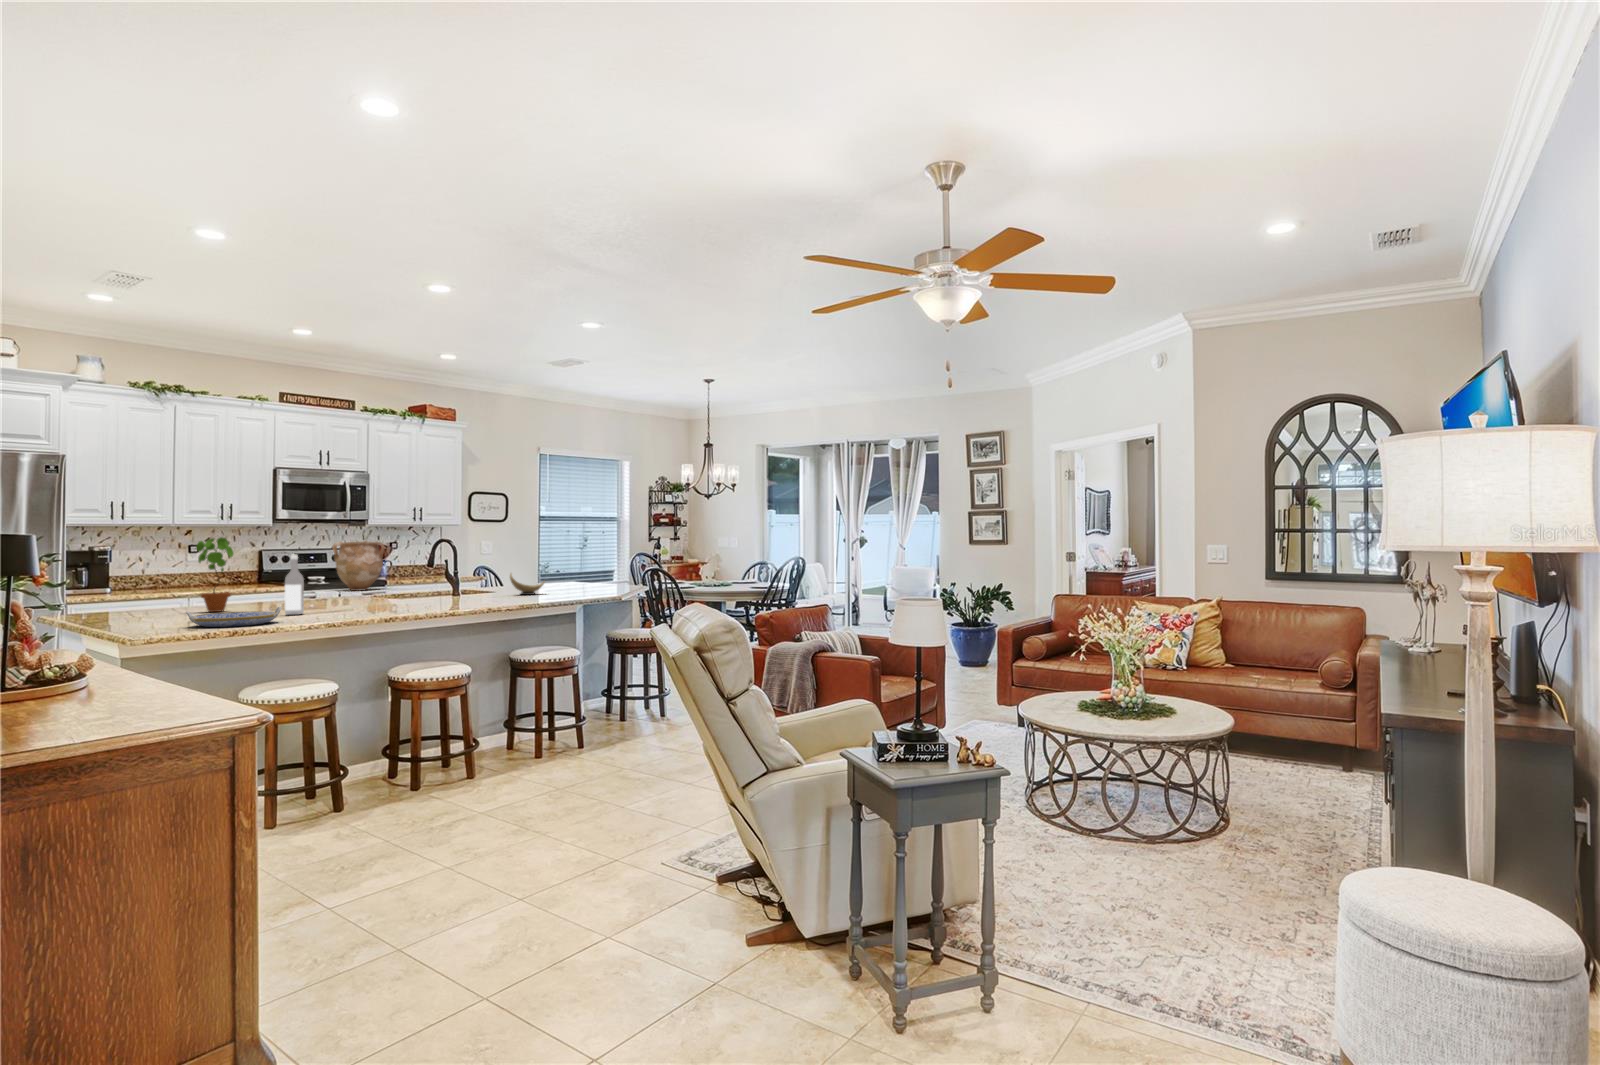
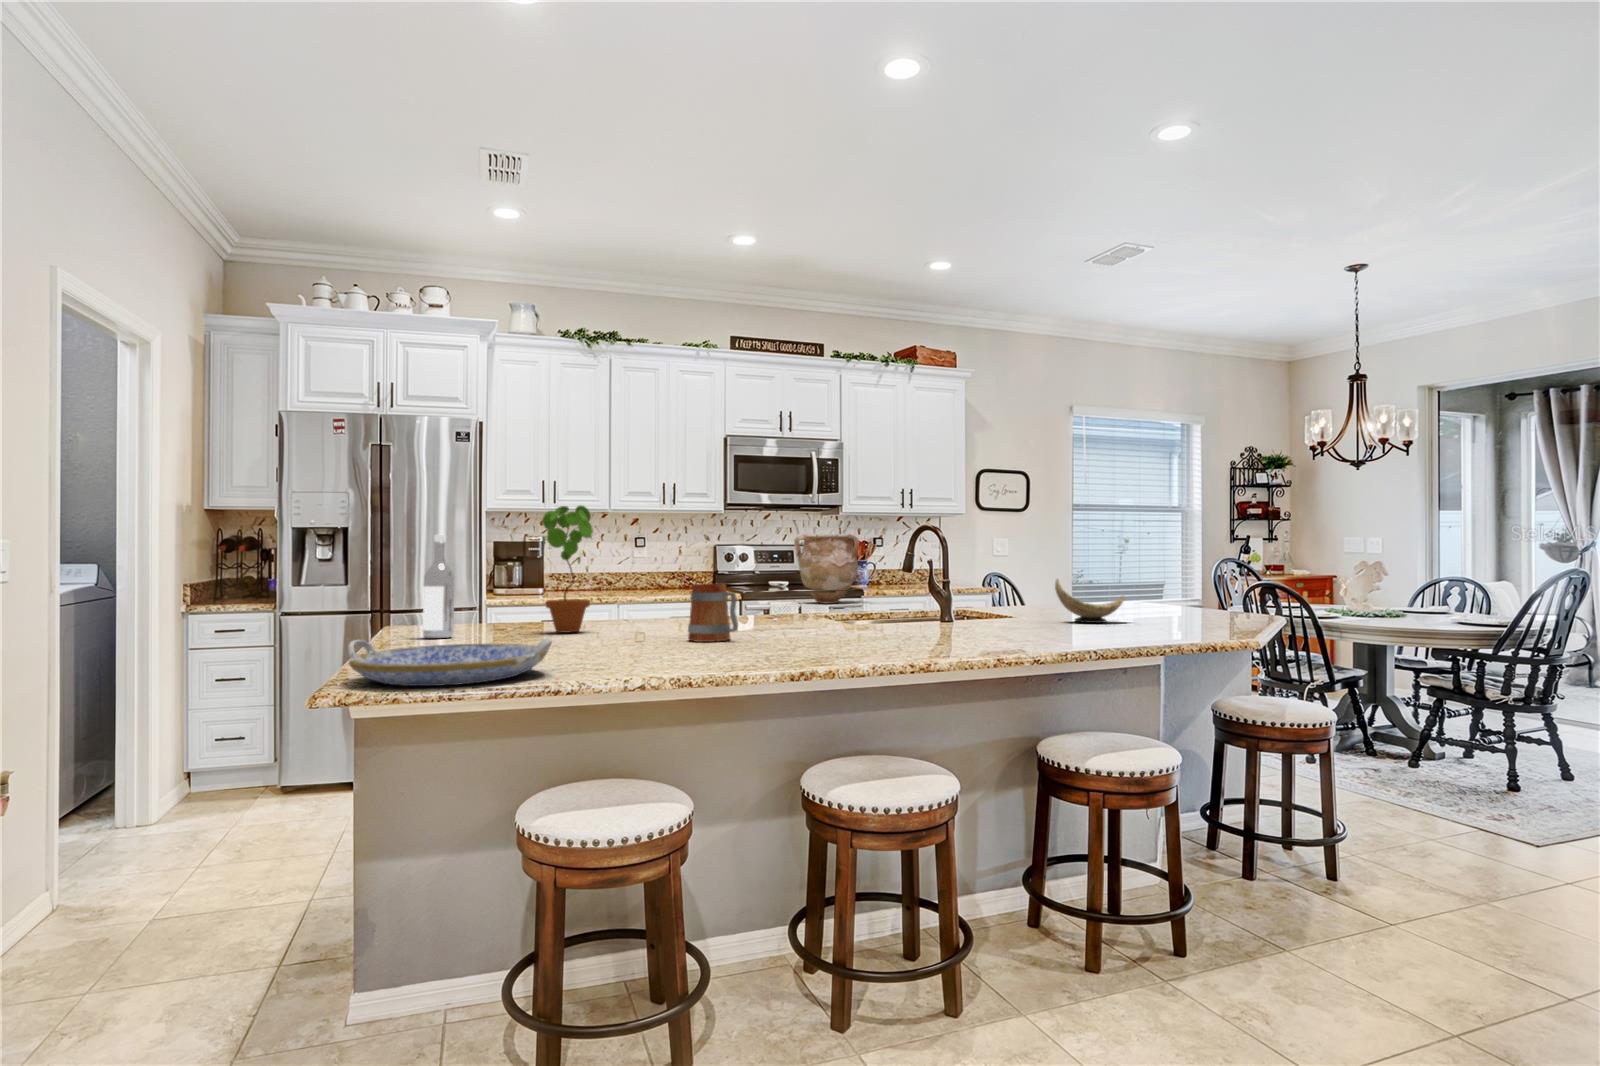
wine bottle: present [285,555,304,615] -> present [423,535,454,638]
mug: none [310,581,341,611] -> present [688,584,738,642]

